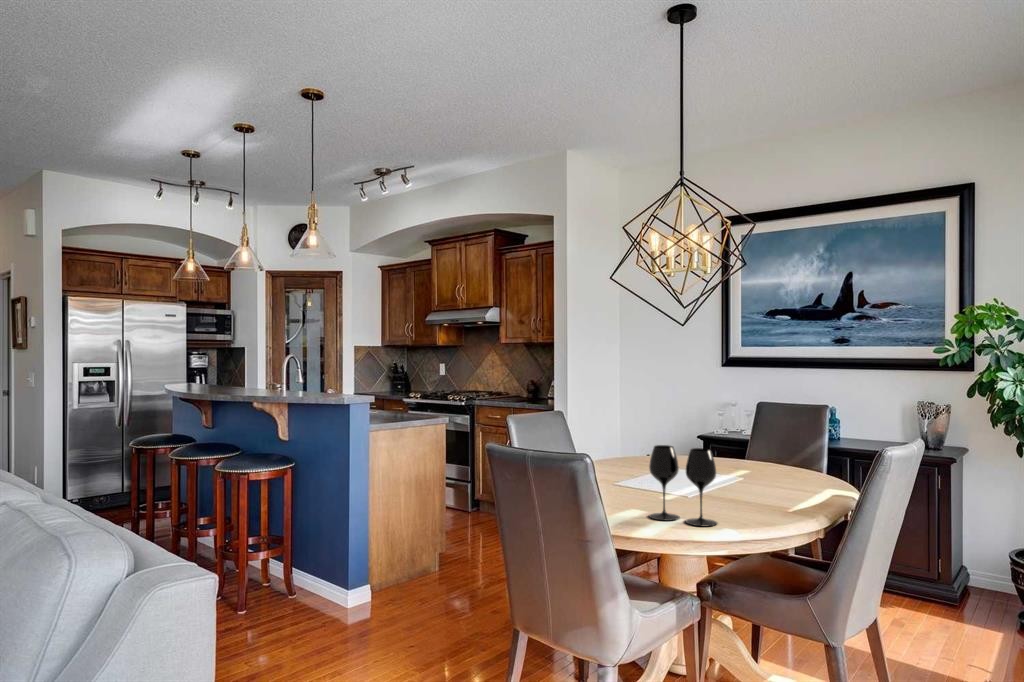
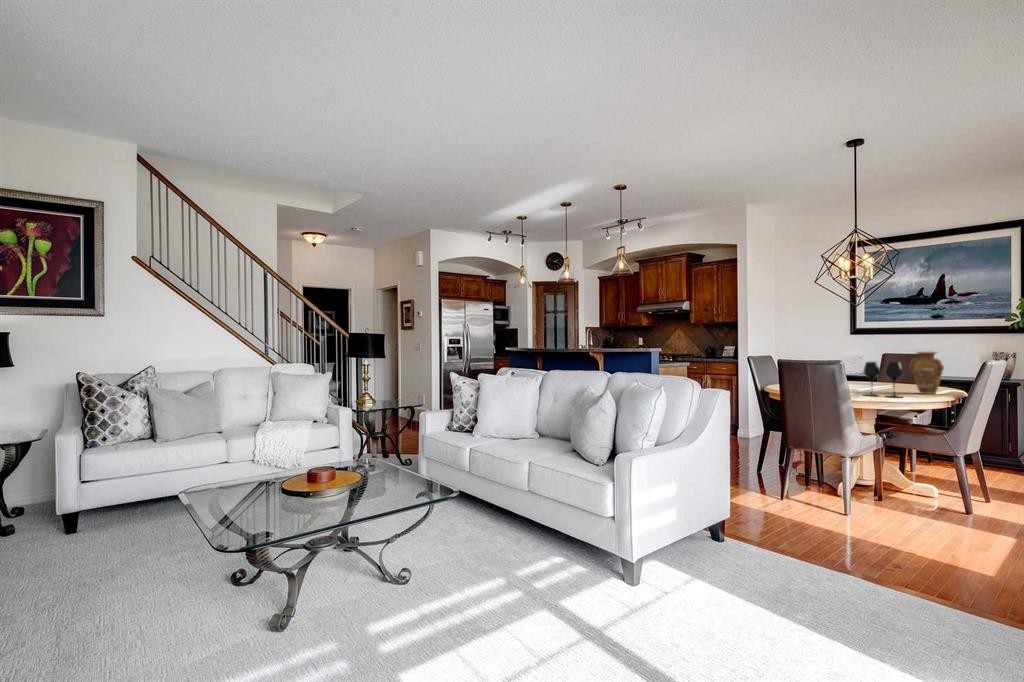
vase: none [748,420,801,509] -> present [909,352,944,394]

